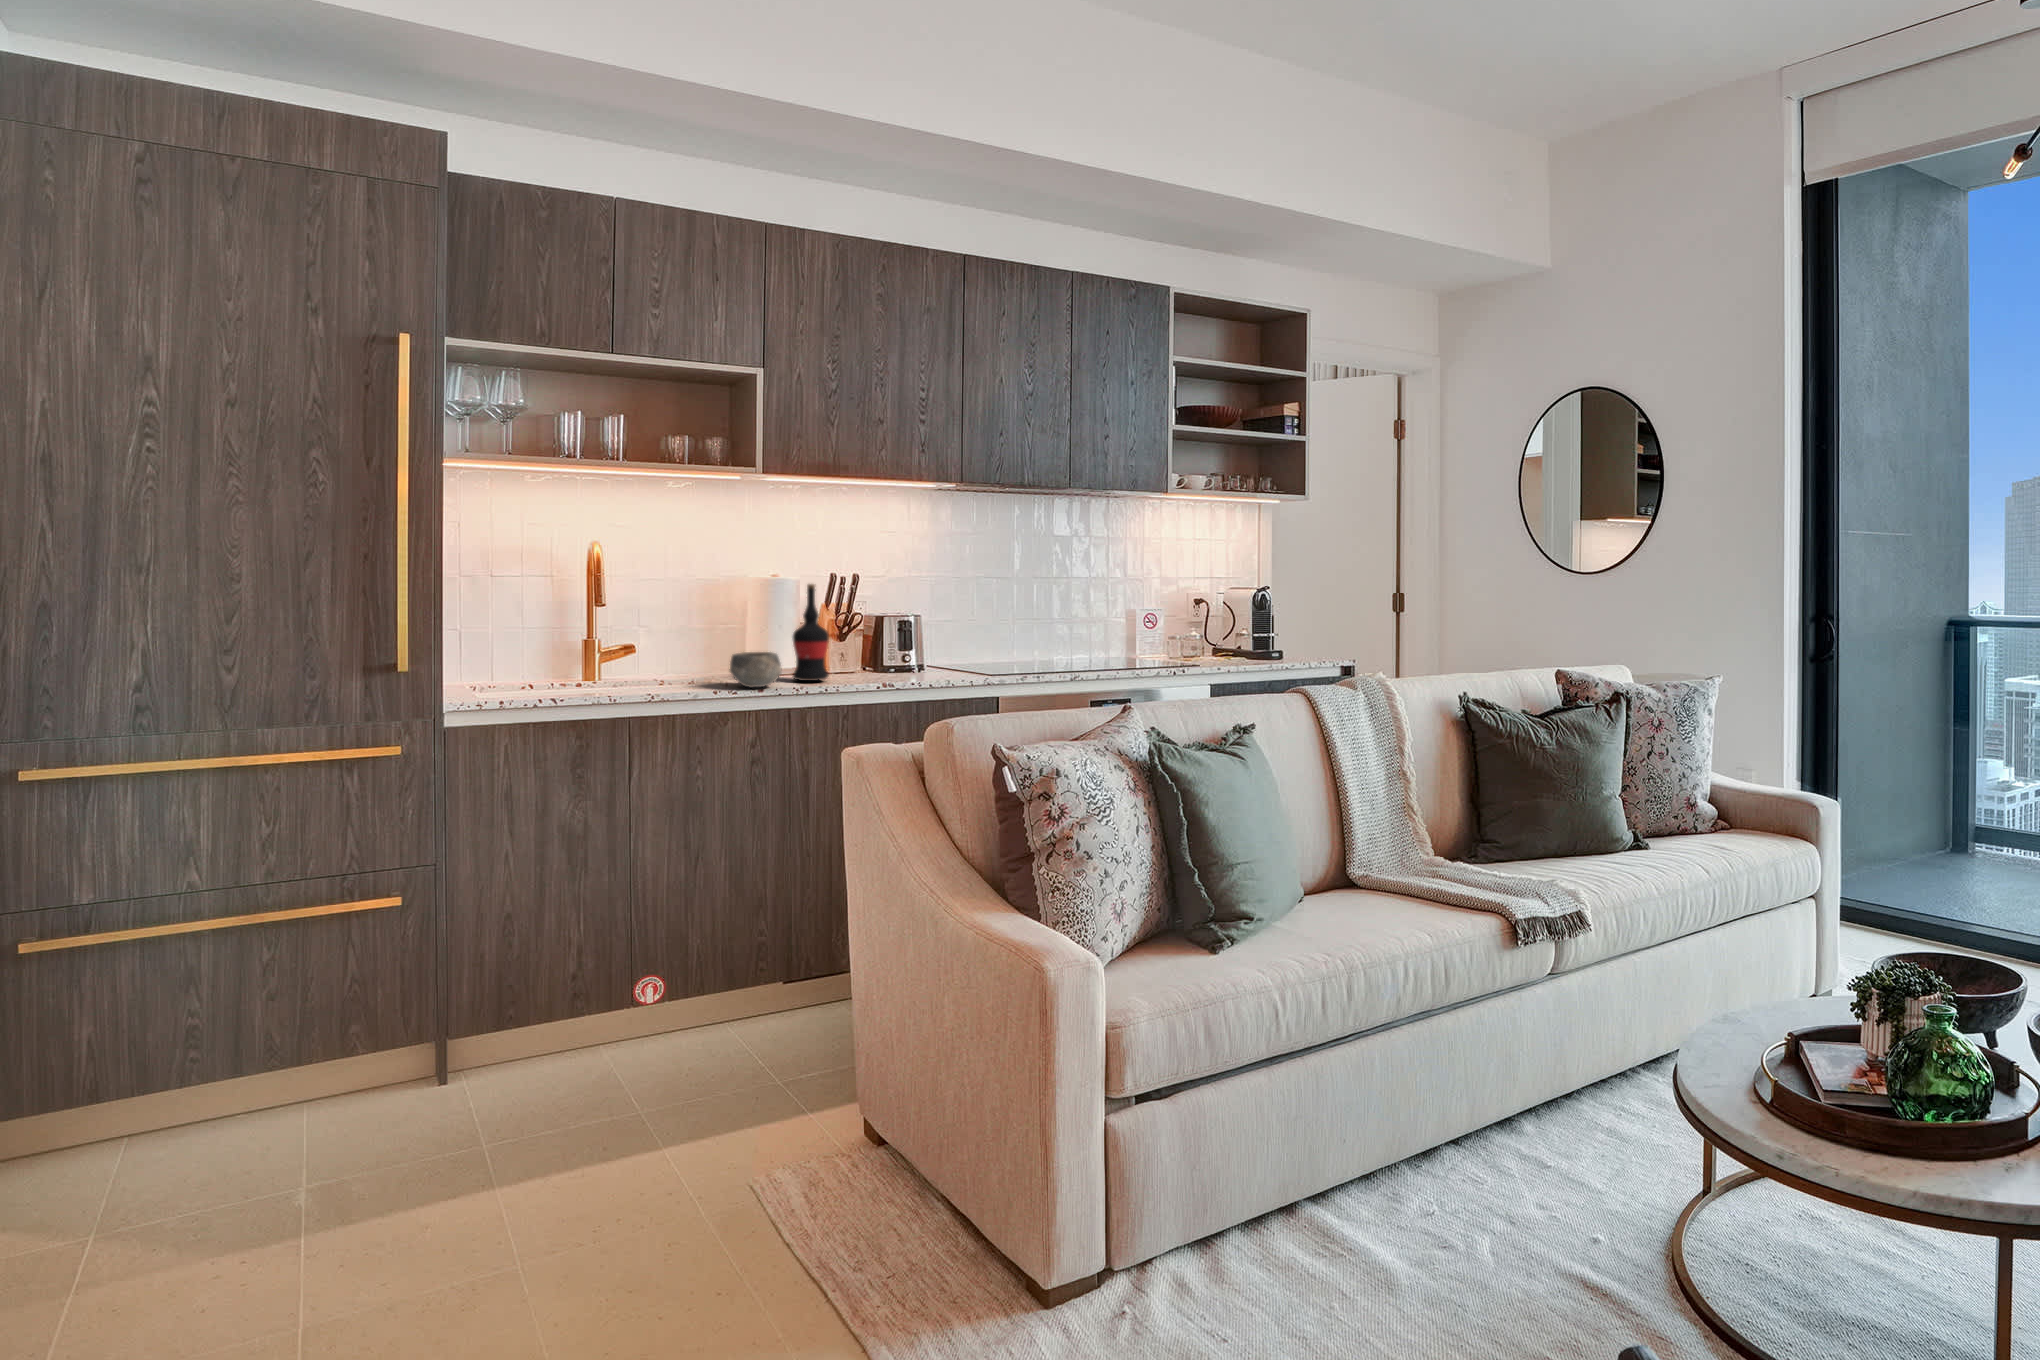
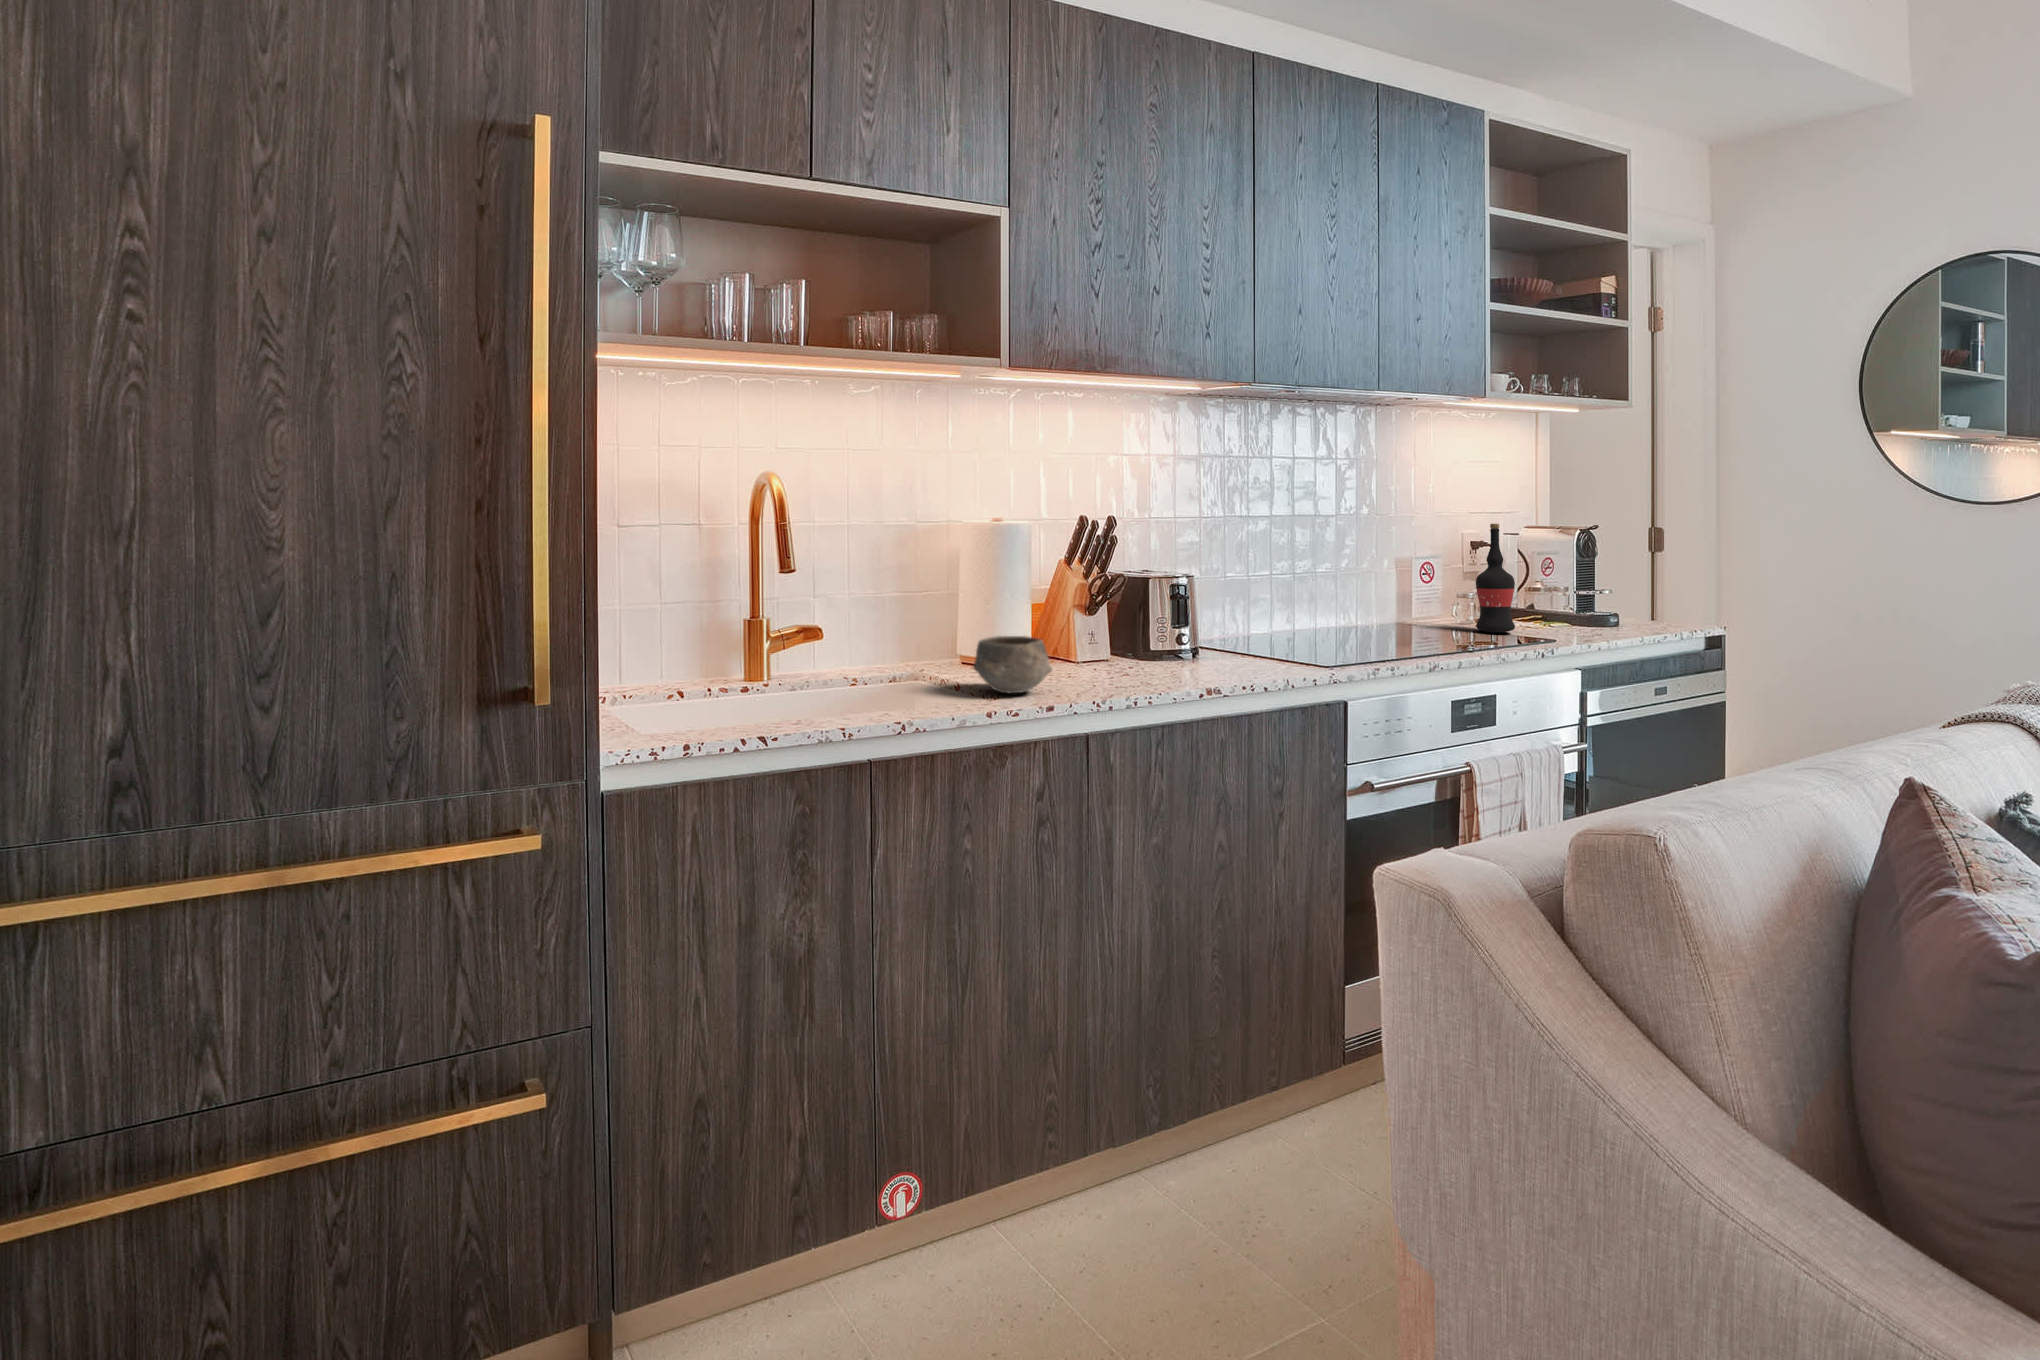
wine bottle: present [793,584,829,681] -> present [1476,524,1515,632]

